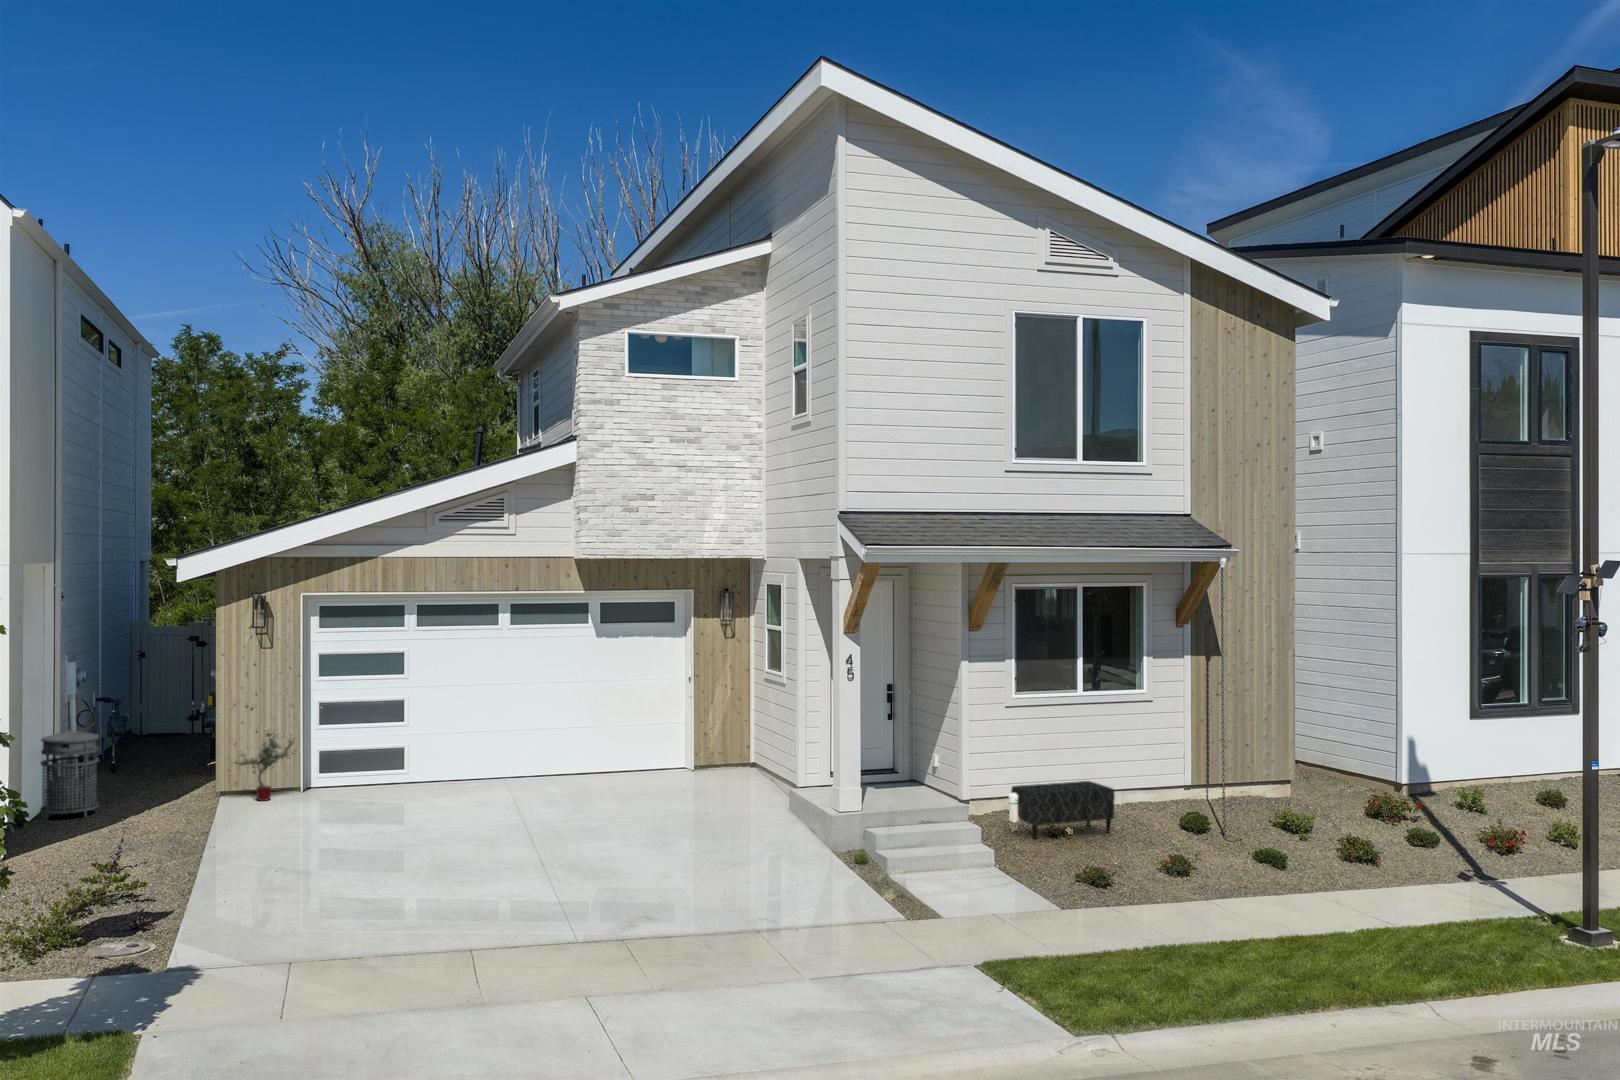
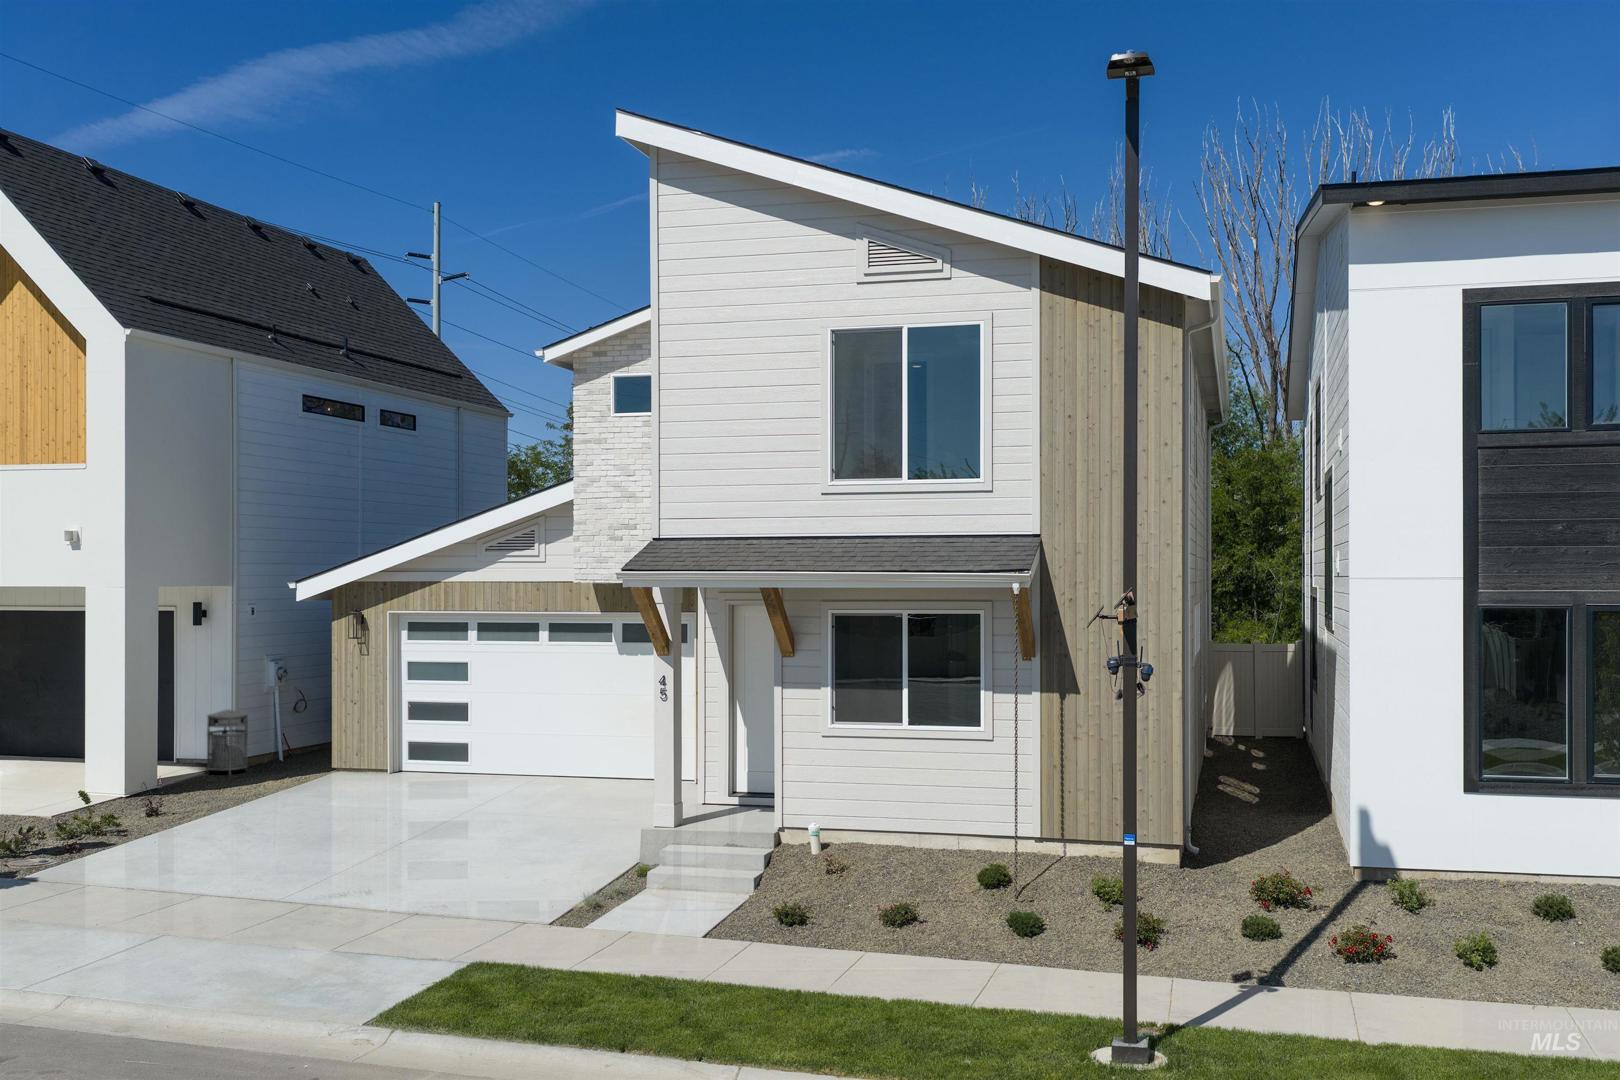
potted tree: present [234,730,295,801] -> none [337,719,379,776]
bench: present [1011,781,1115,839] -> none [808,816,912,875]

